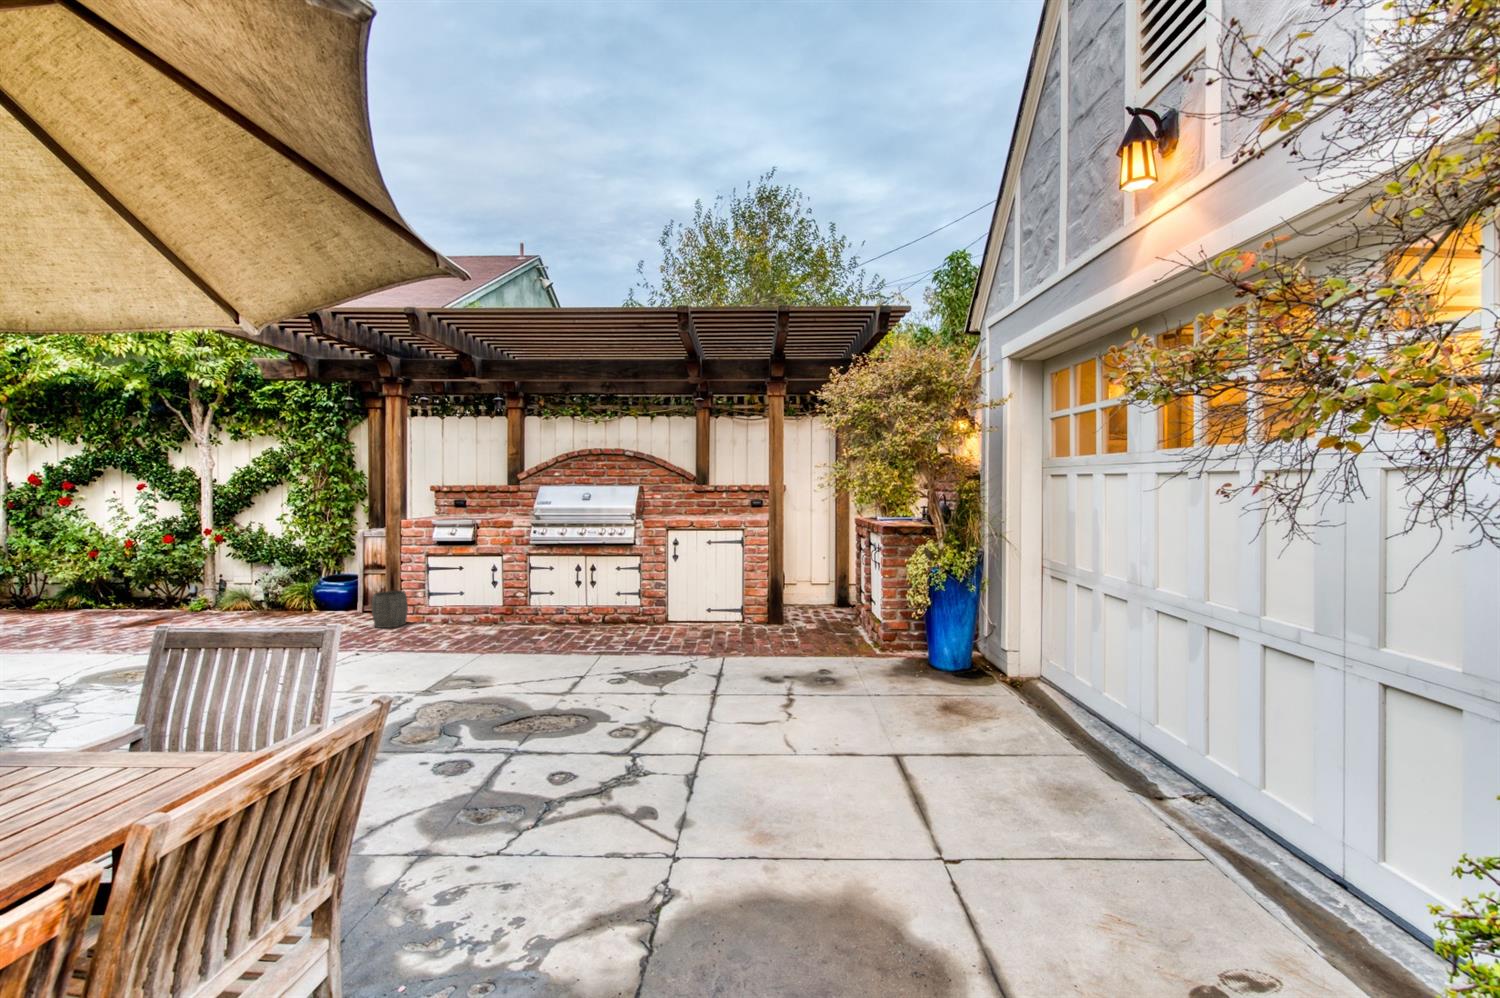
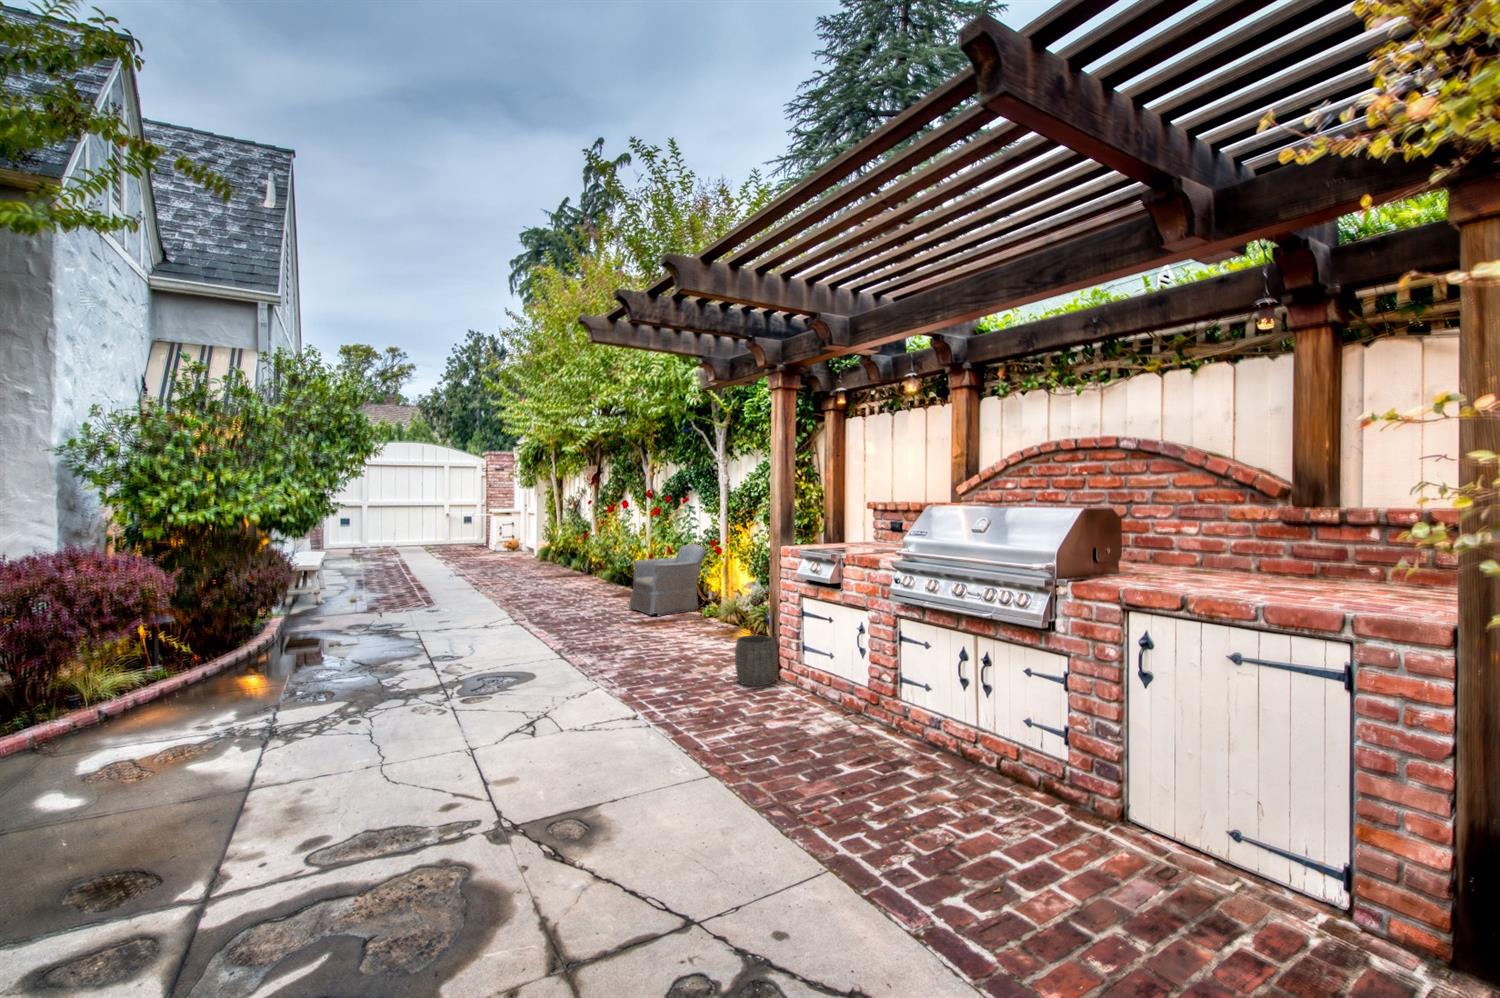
armchair: none [101,535,205,613] -> present [629,544,705,616]

